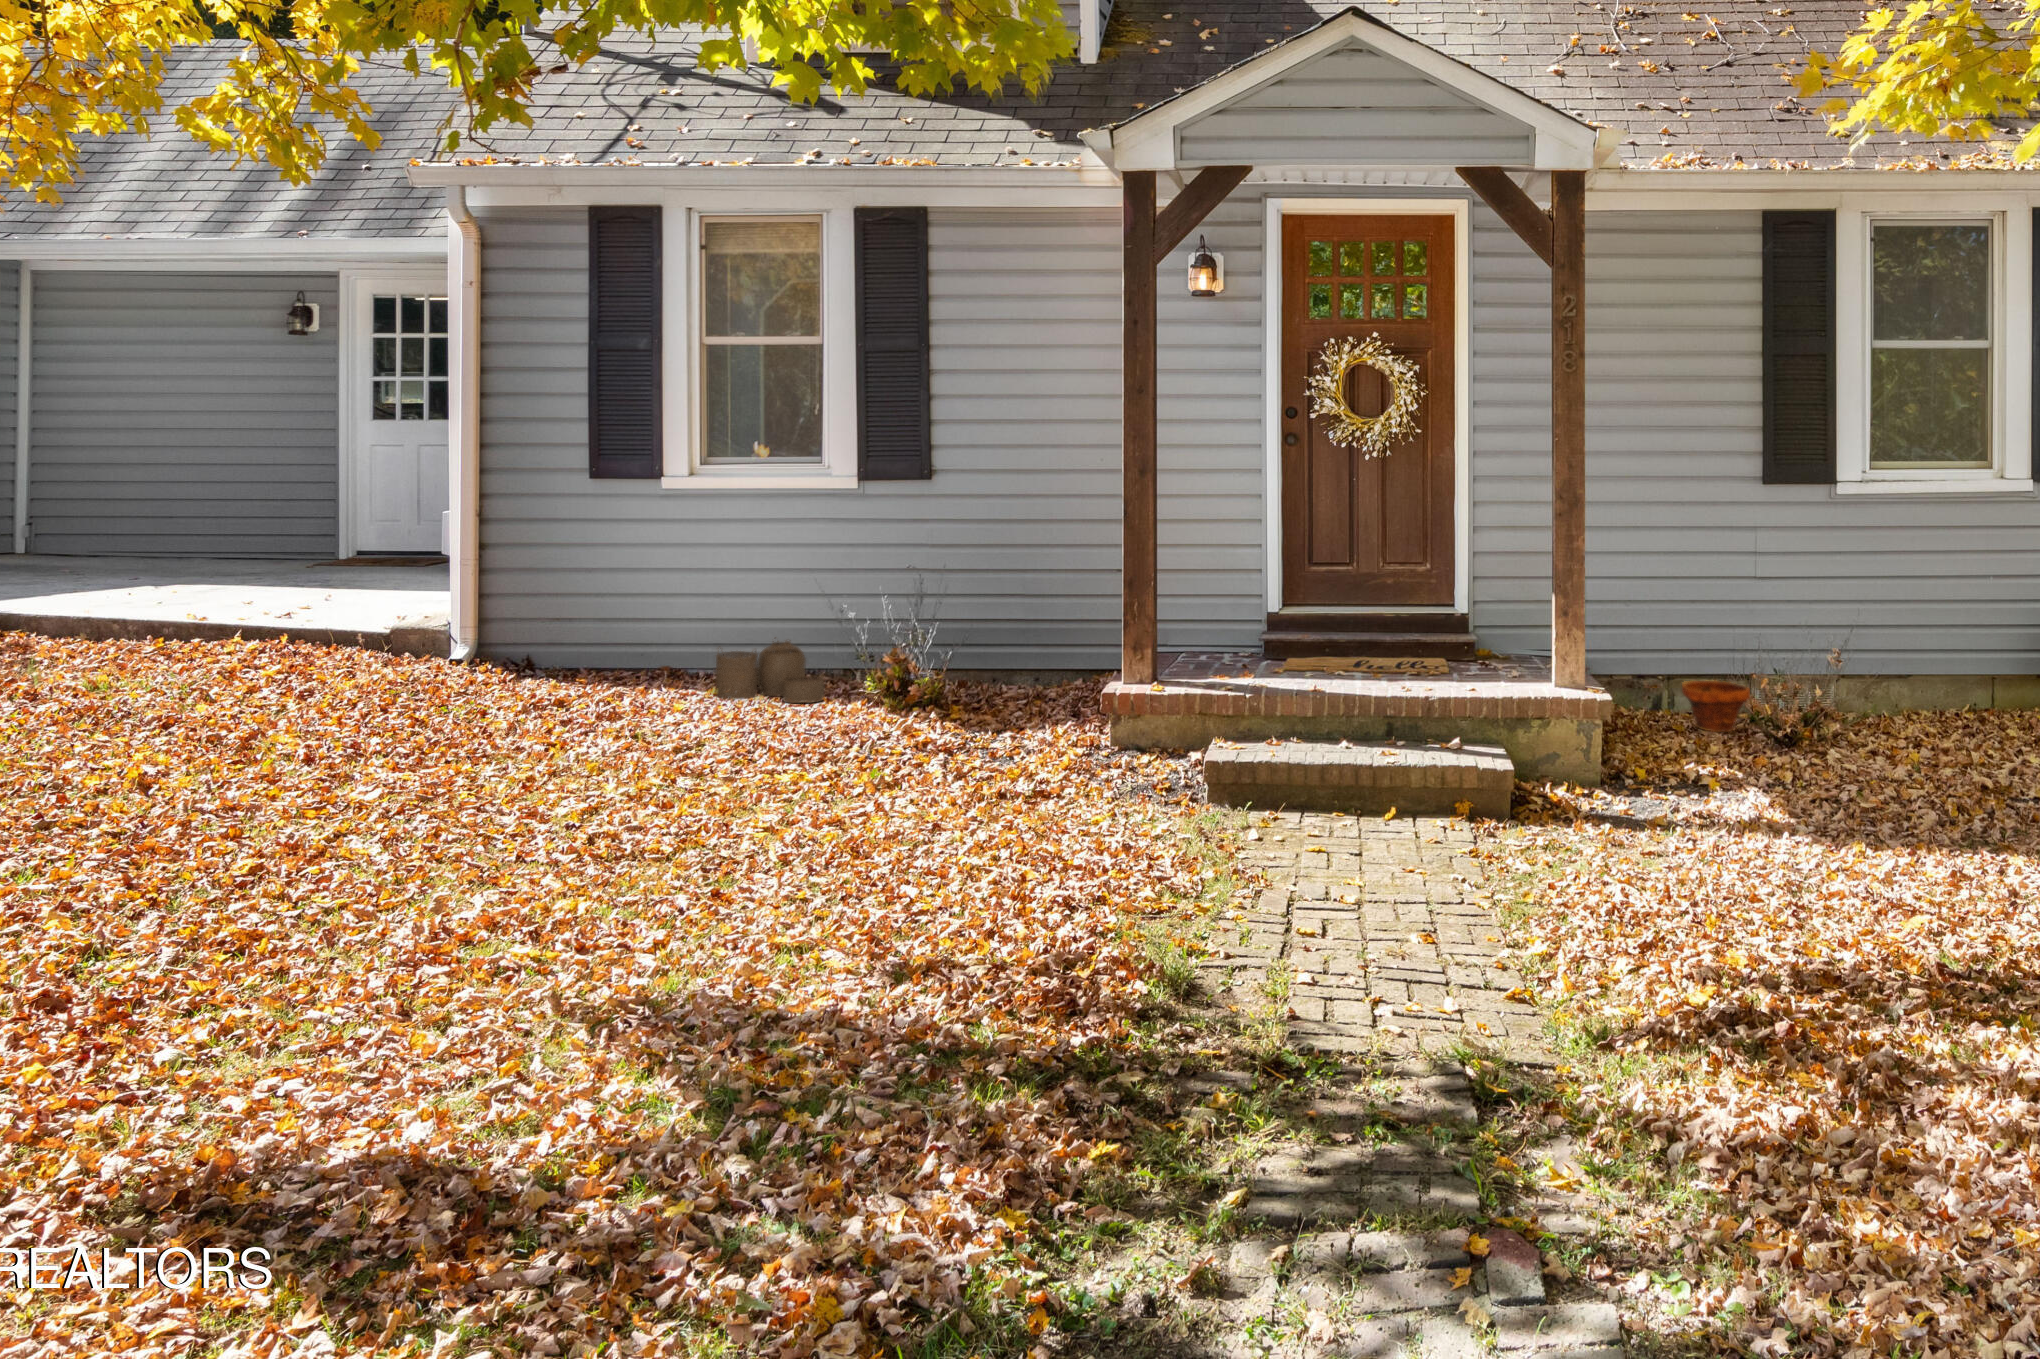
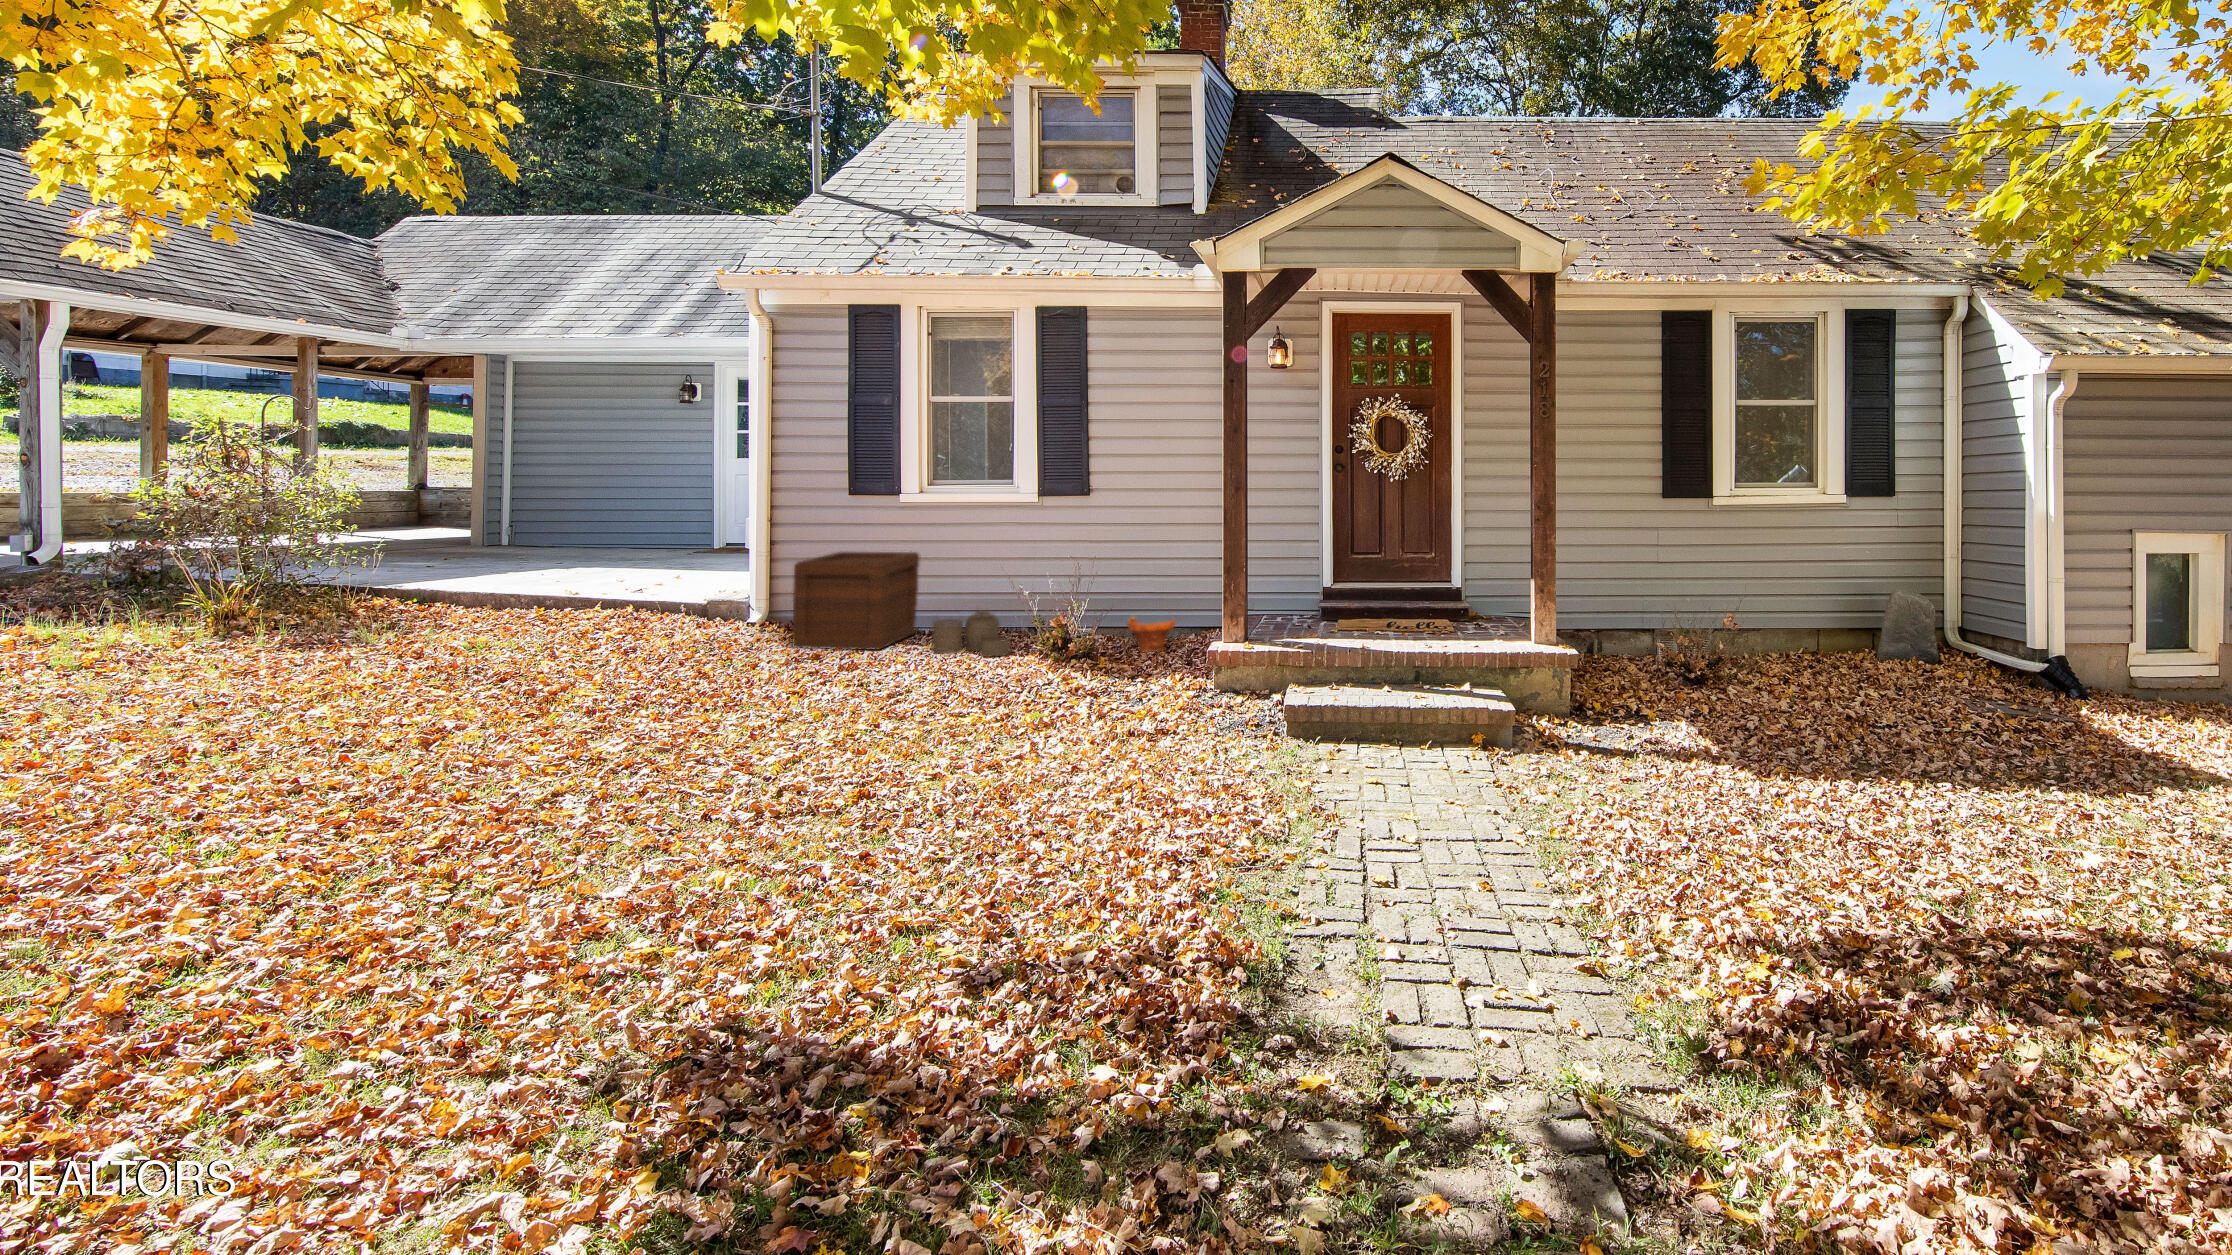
wooden crate: none [522,557,692,693] -> present [792,552,919,650]
planter: present [1682,681,1750,732] -> present [1127,617,1176,652]

